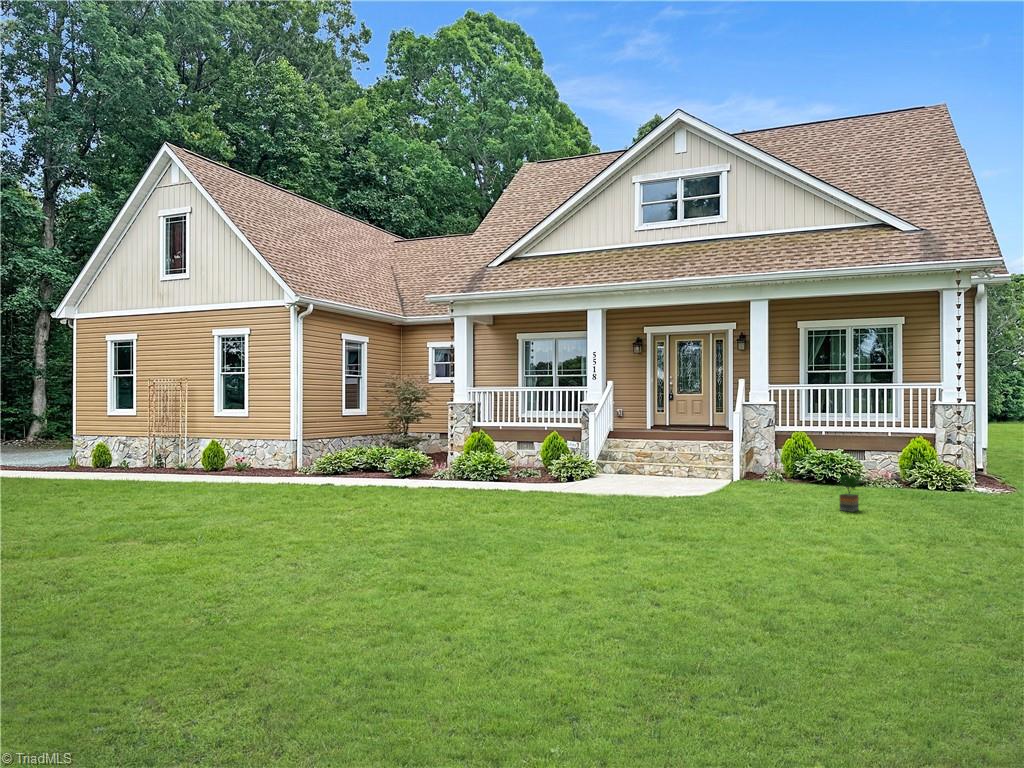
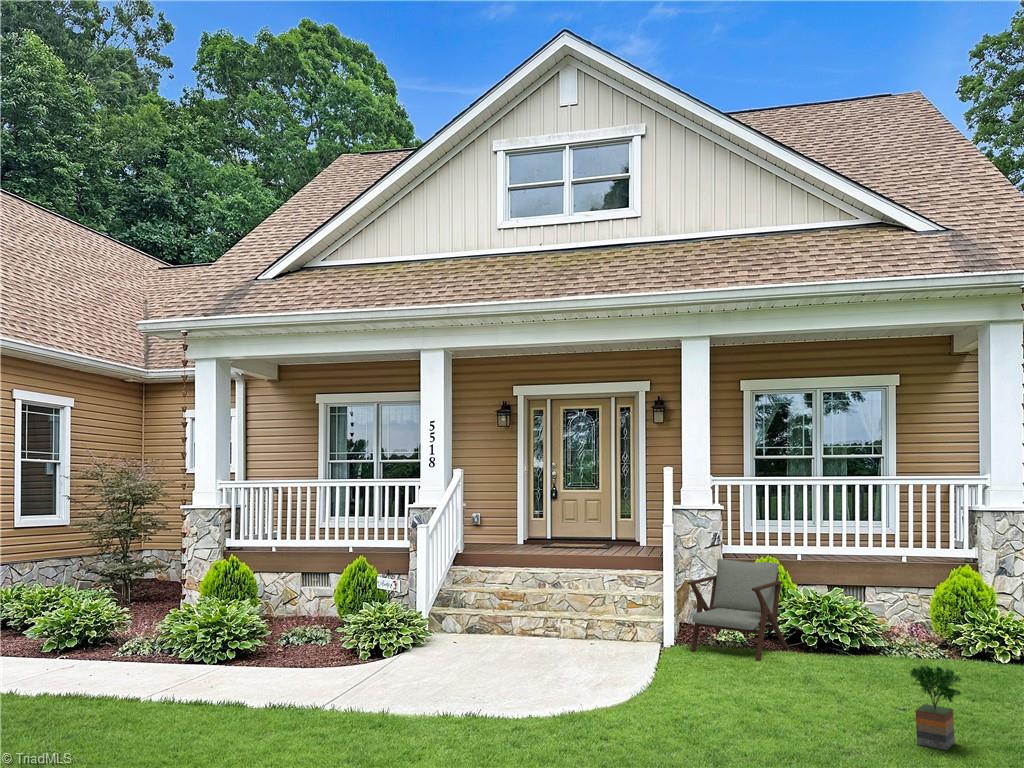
lounge chair: none [746,433,805,487] -> present [687,559,789,661]

